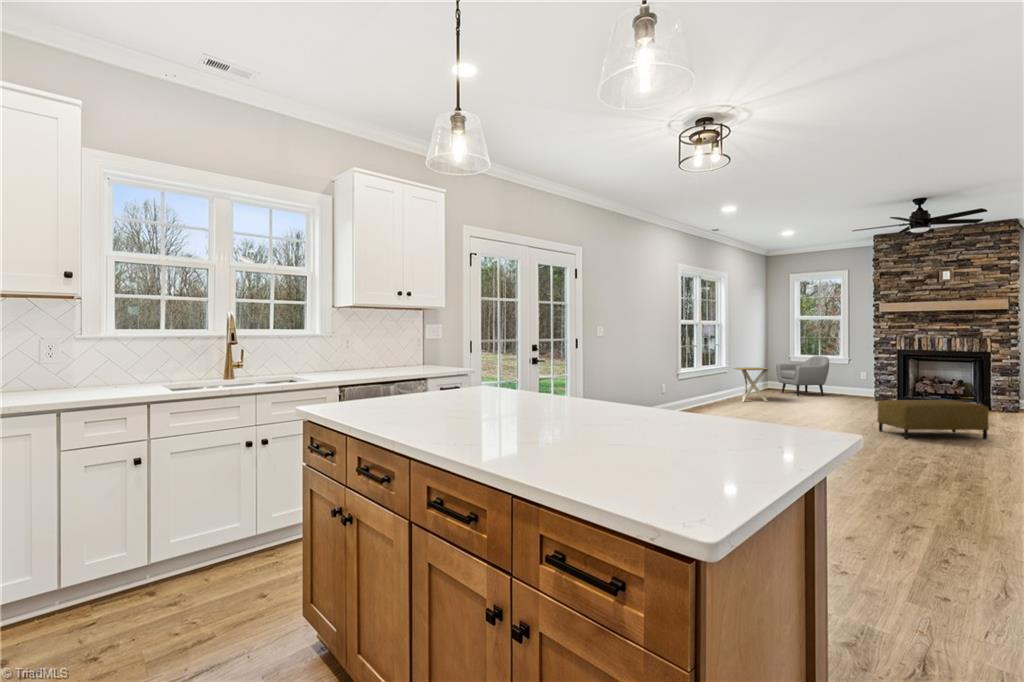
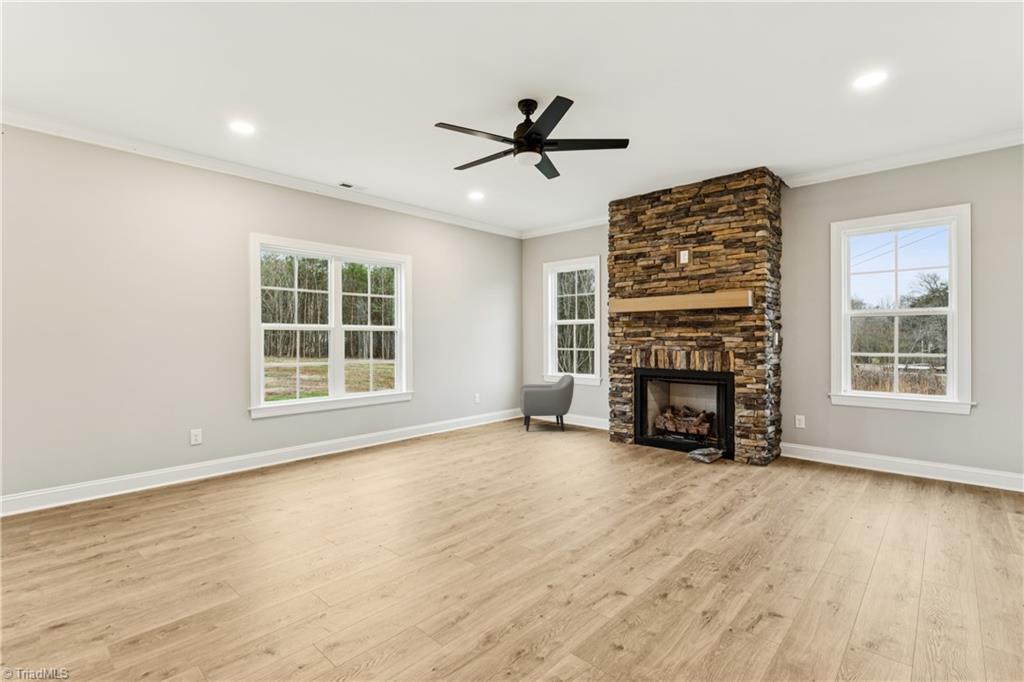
side table: present [733,367,769,402] -> none [415,391,463,441]
ottoman: present [877,400,989,439] -> none [419,458,568,539]

